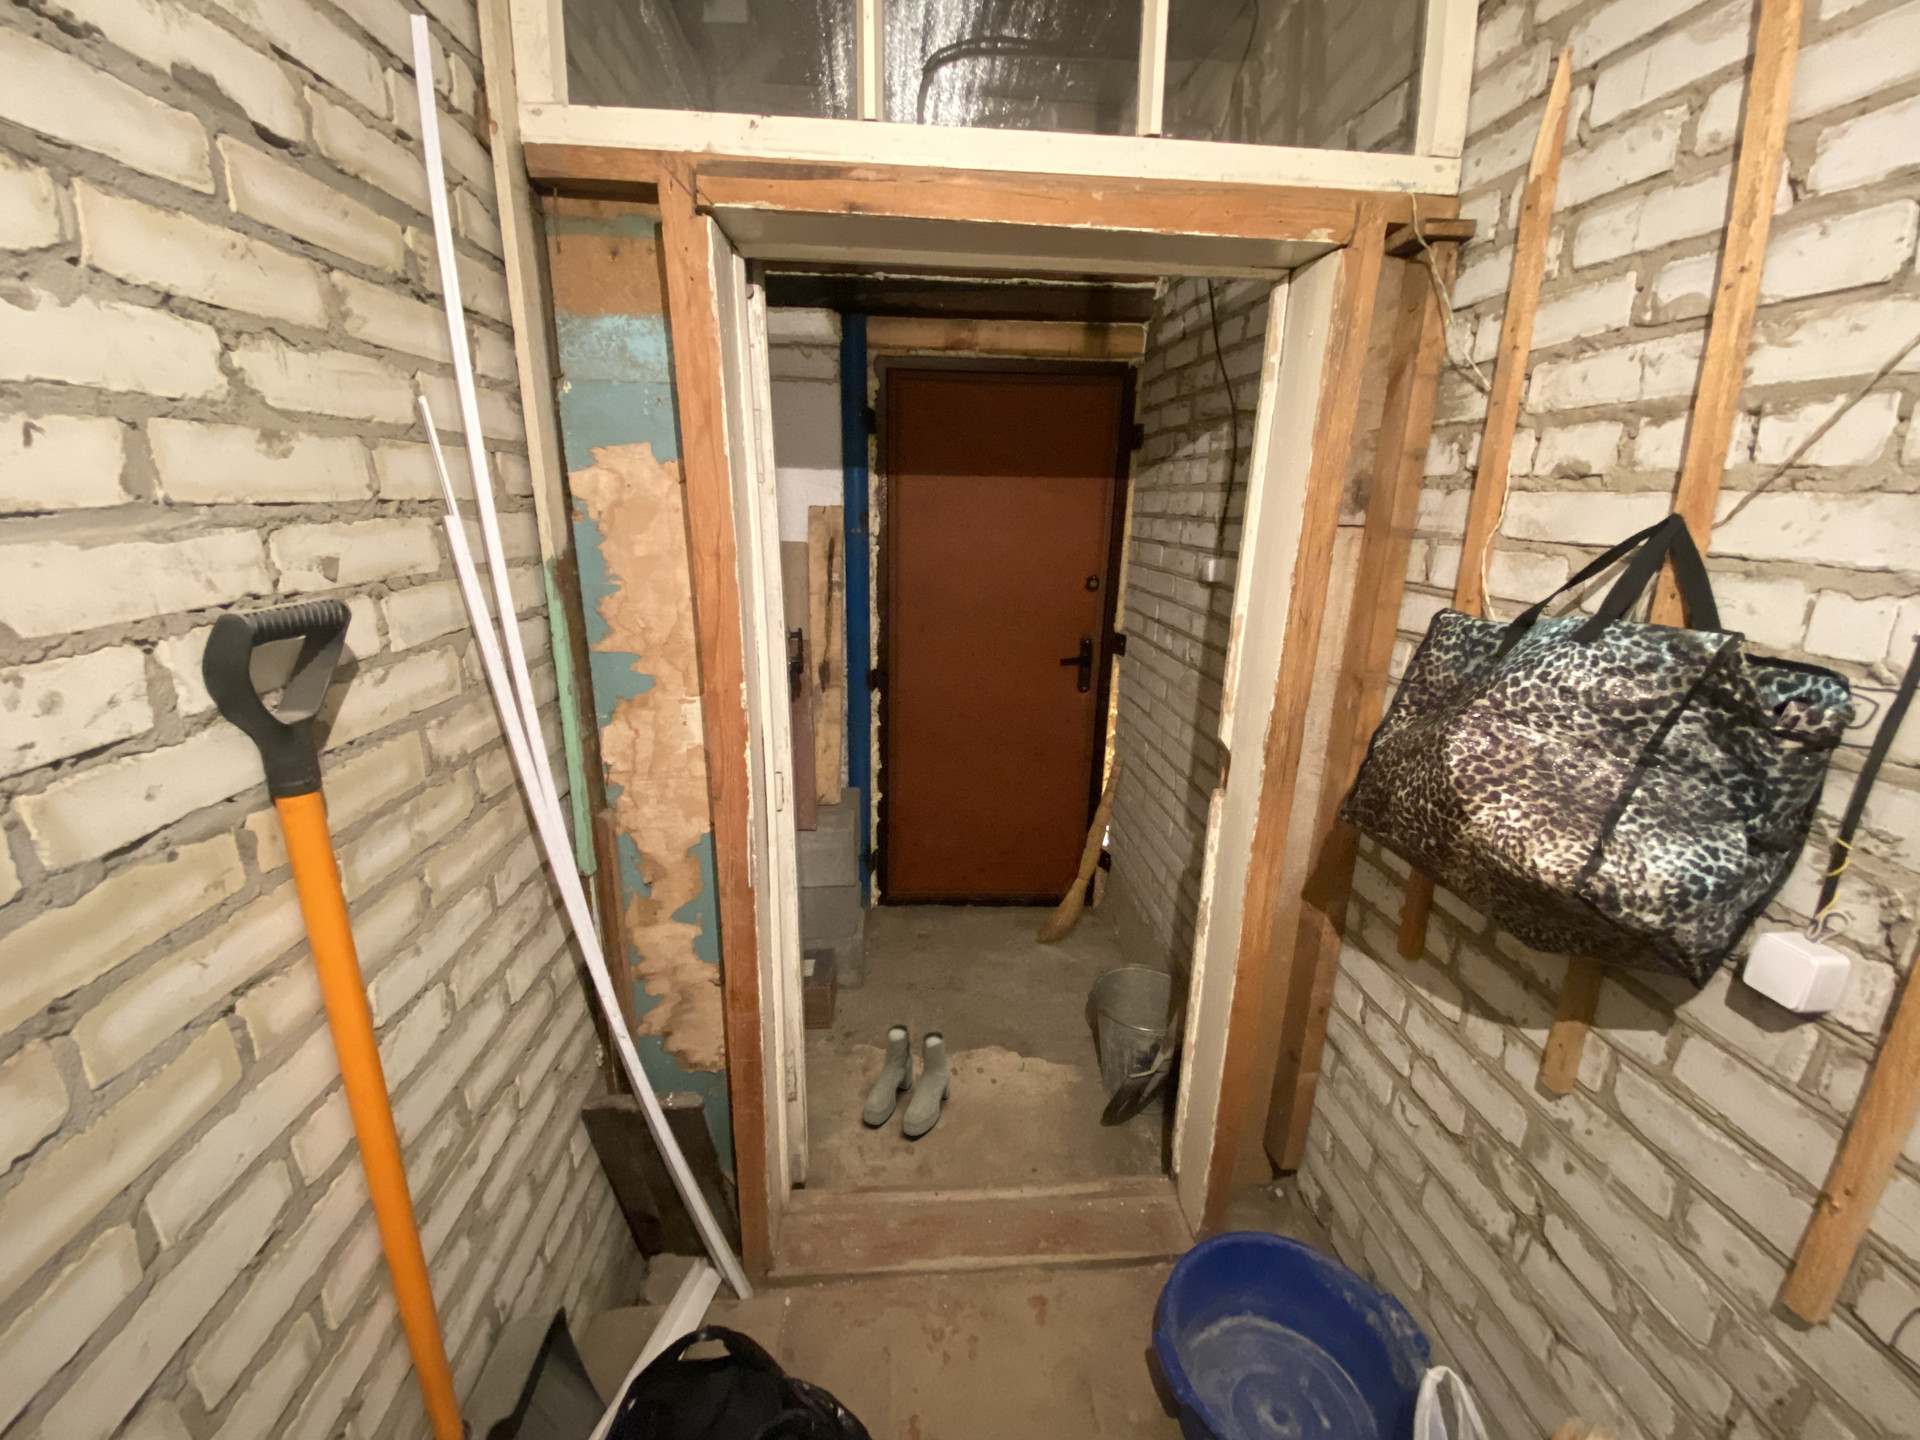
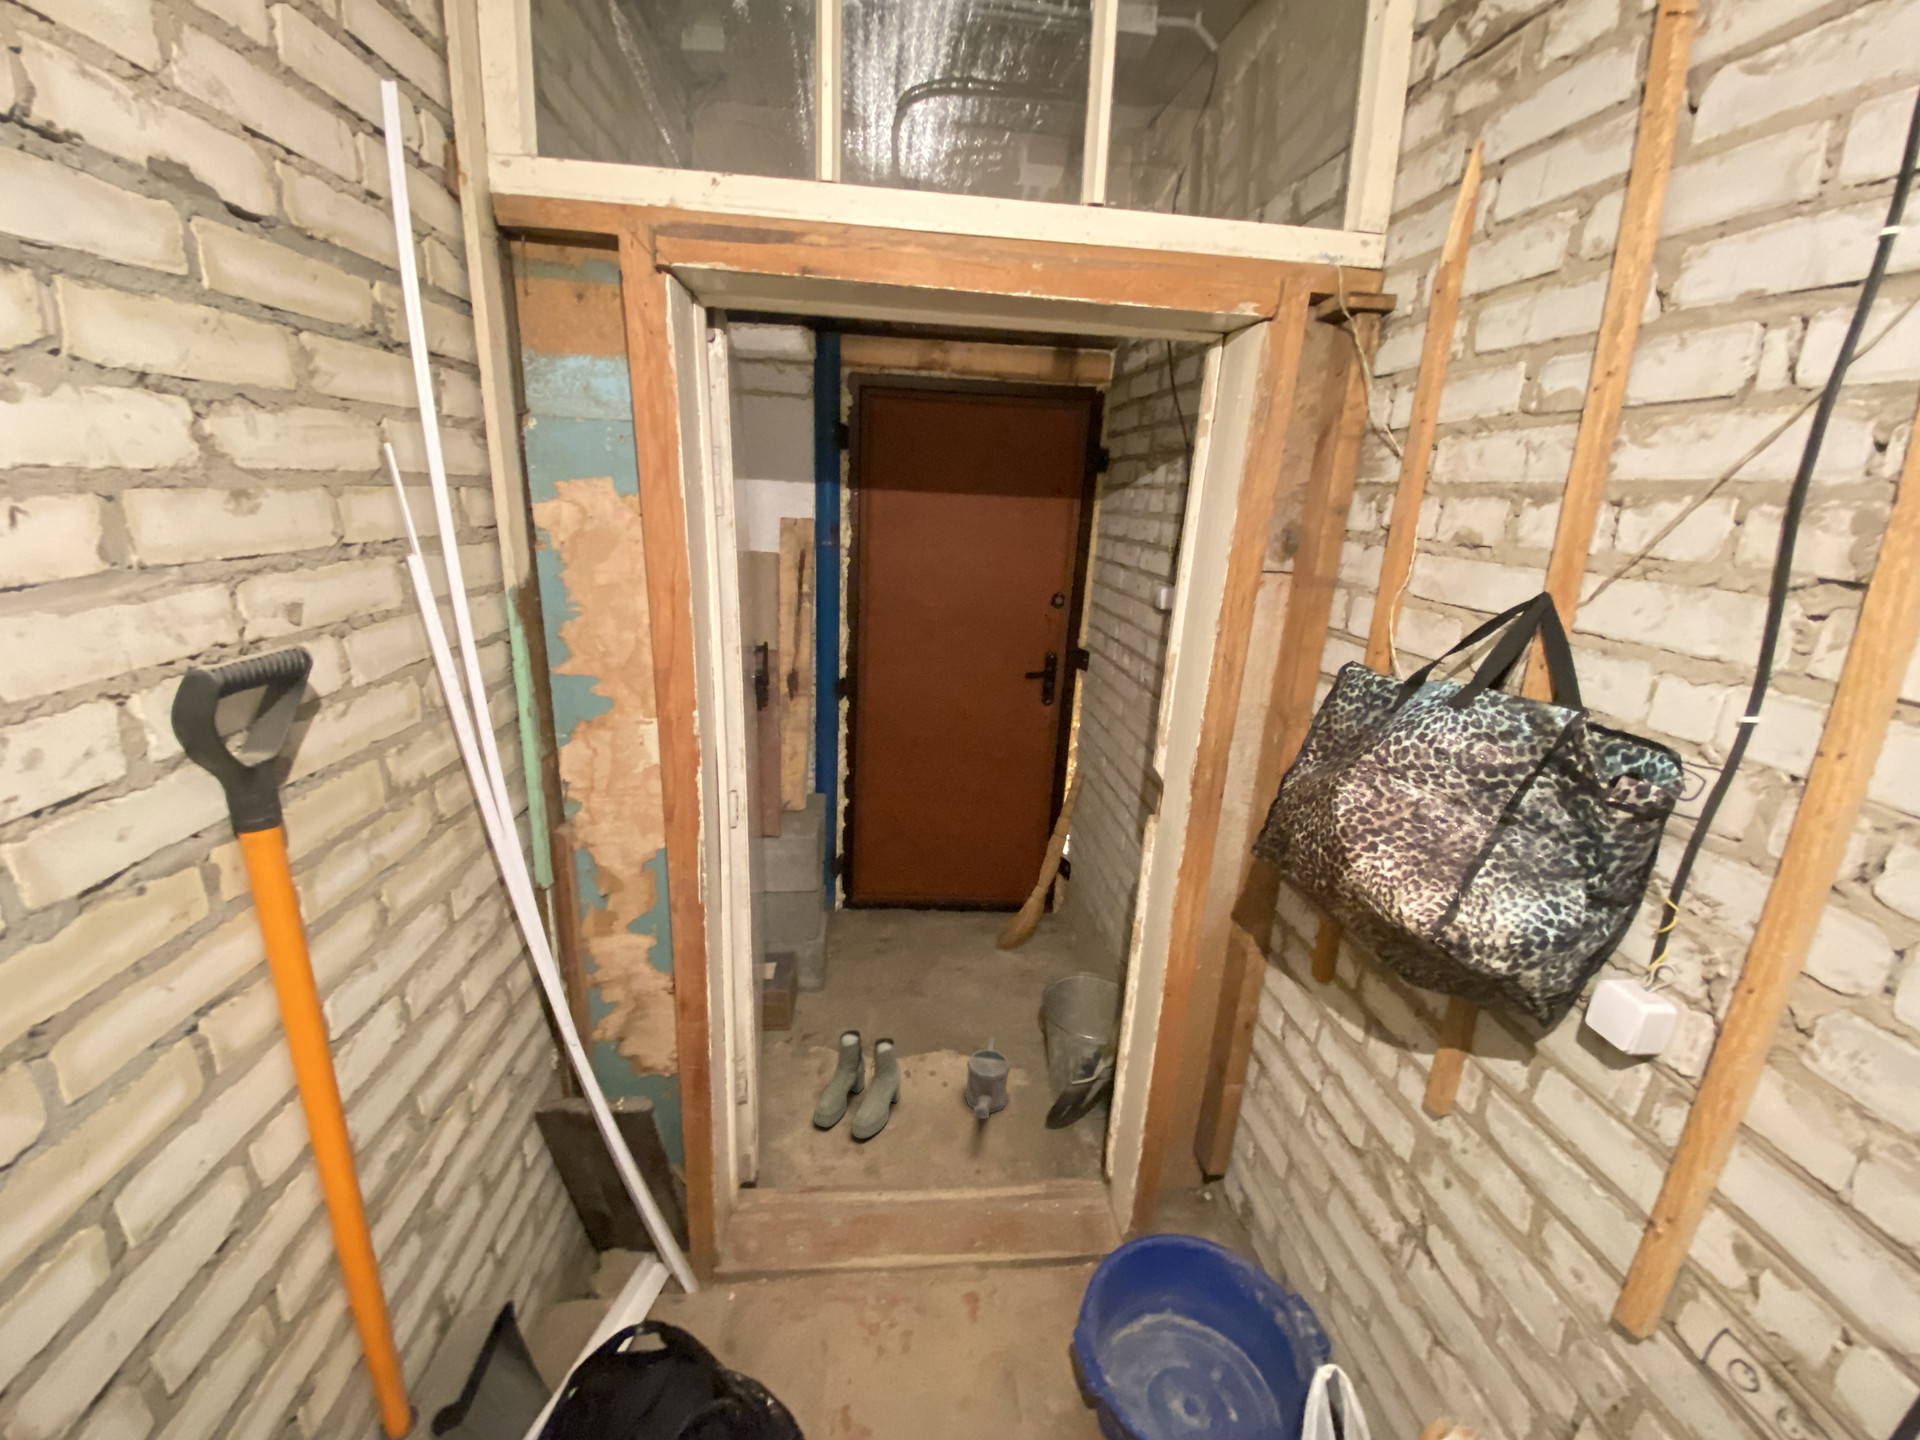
watering can: none [1017,1030,1063,1113] -> present [965,1037,1010,1119]

